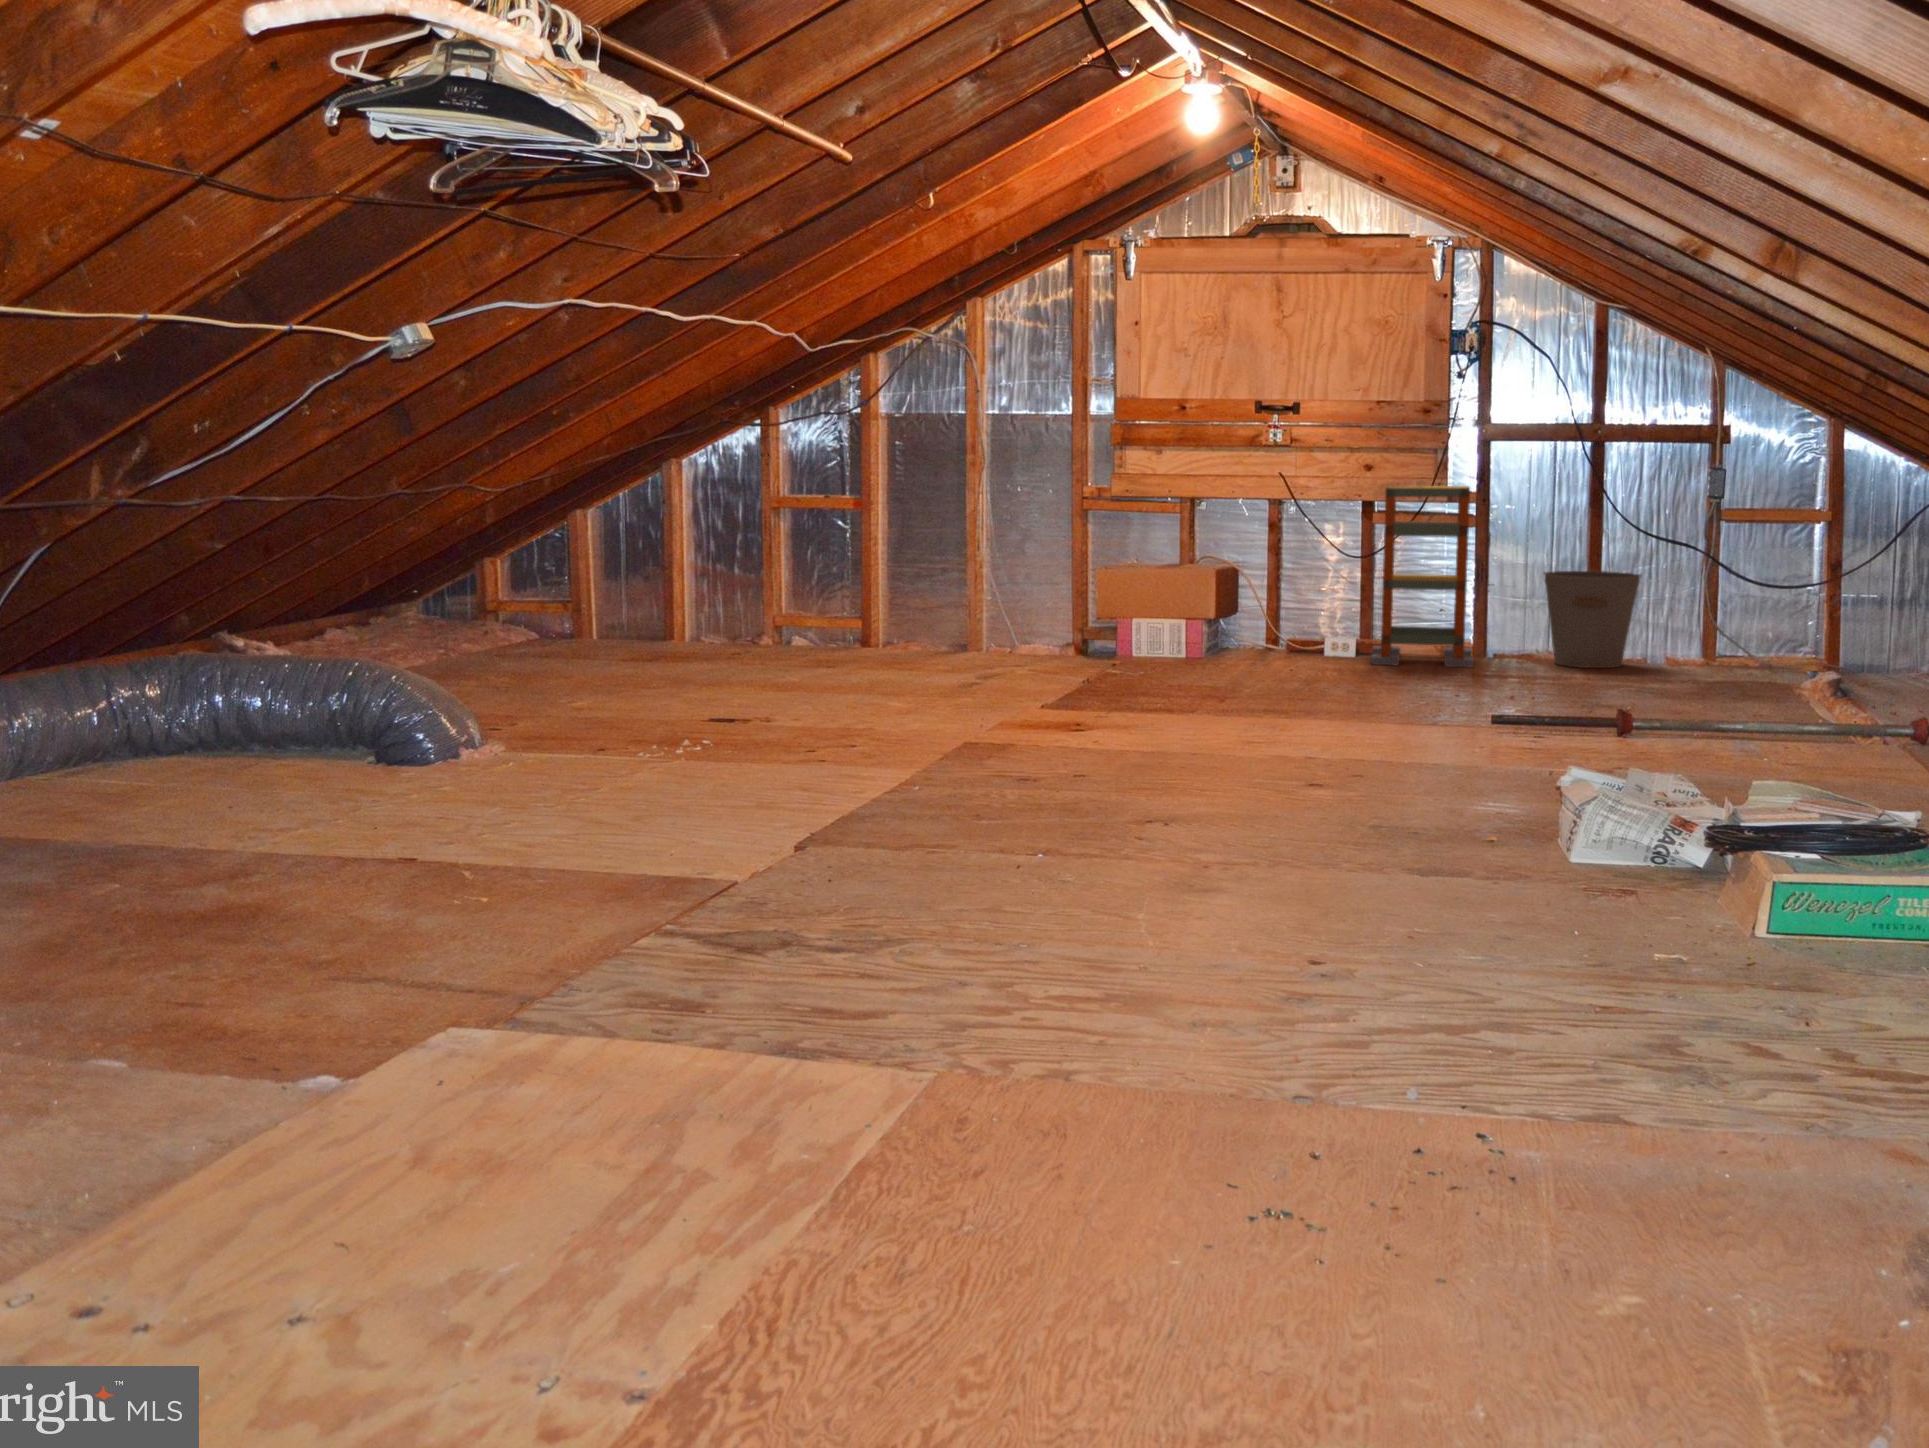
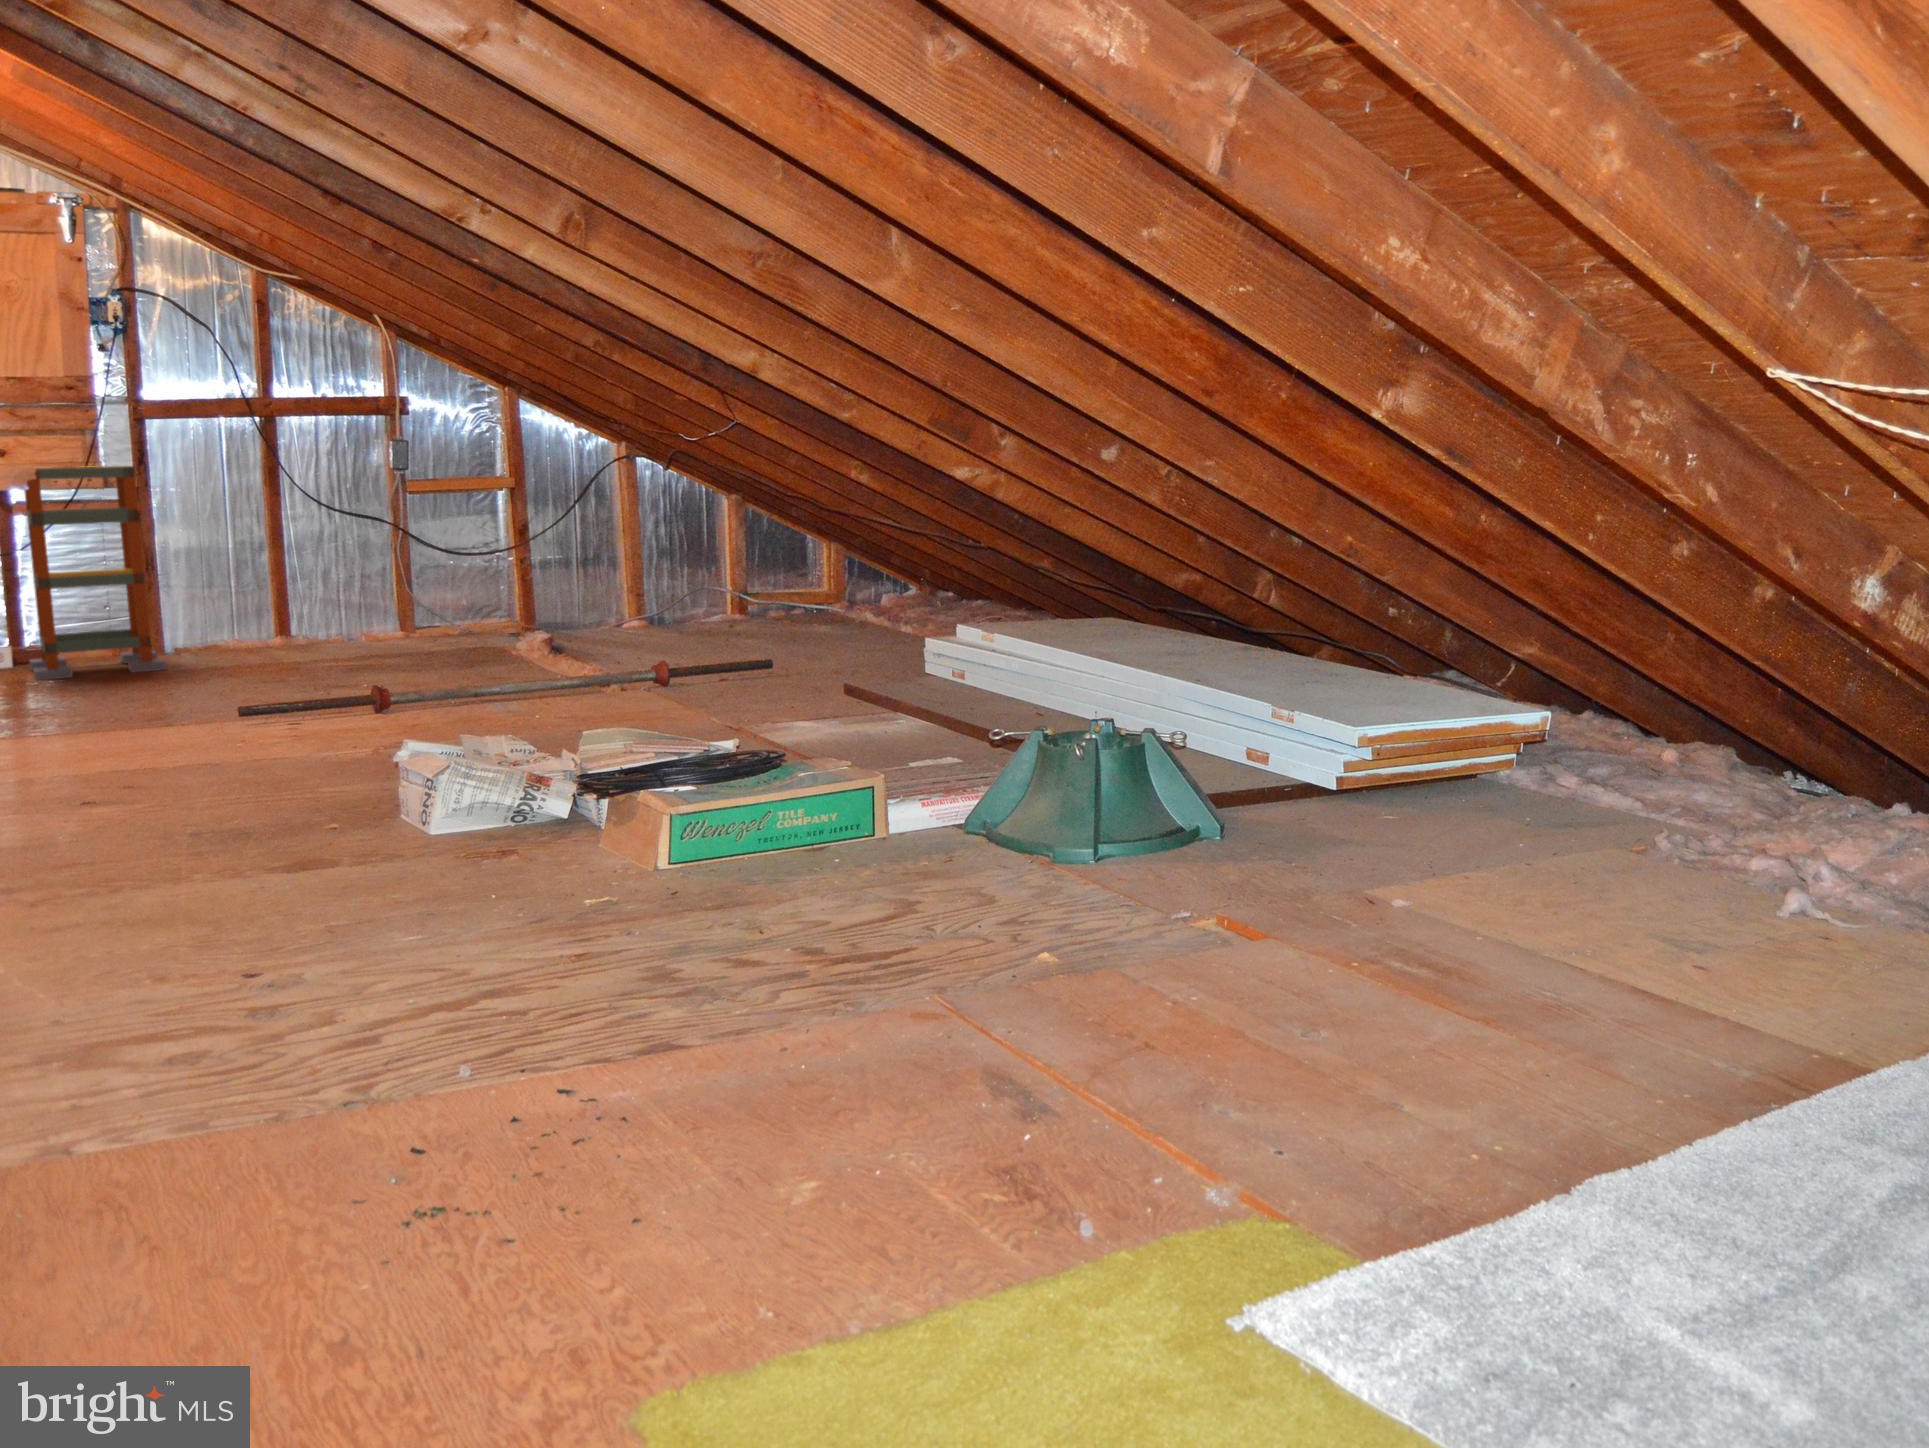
bucket: present [1544,571,1641,668] -> none [231,551,340,657]

